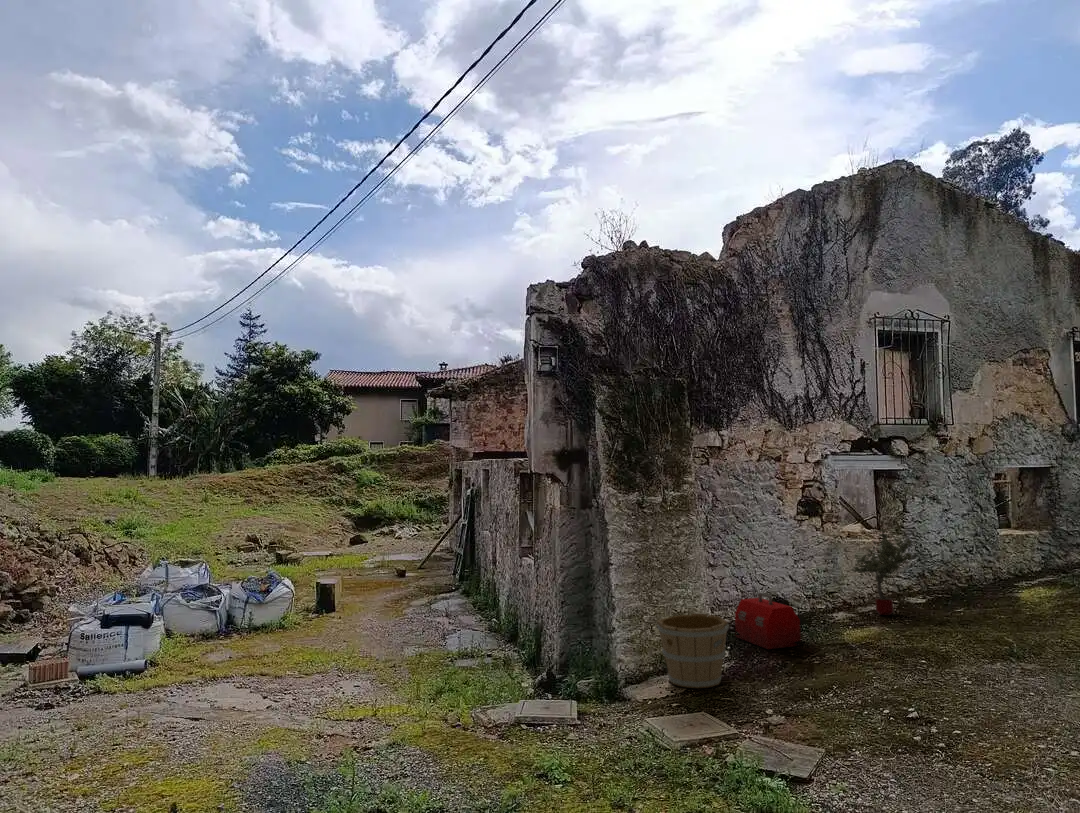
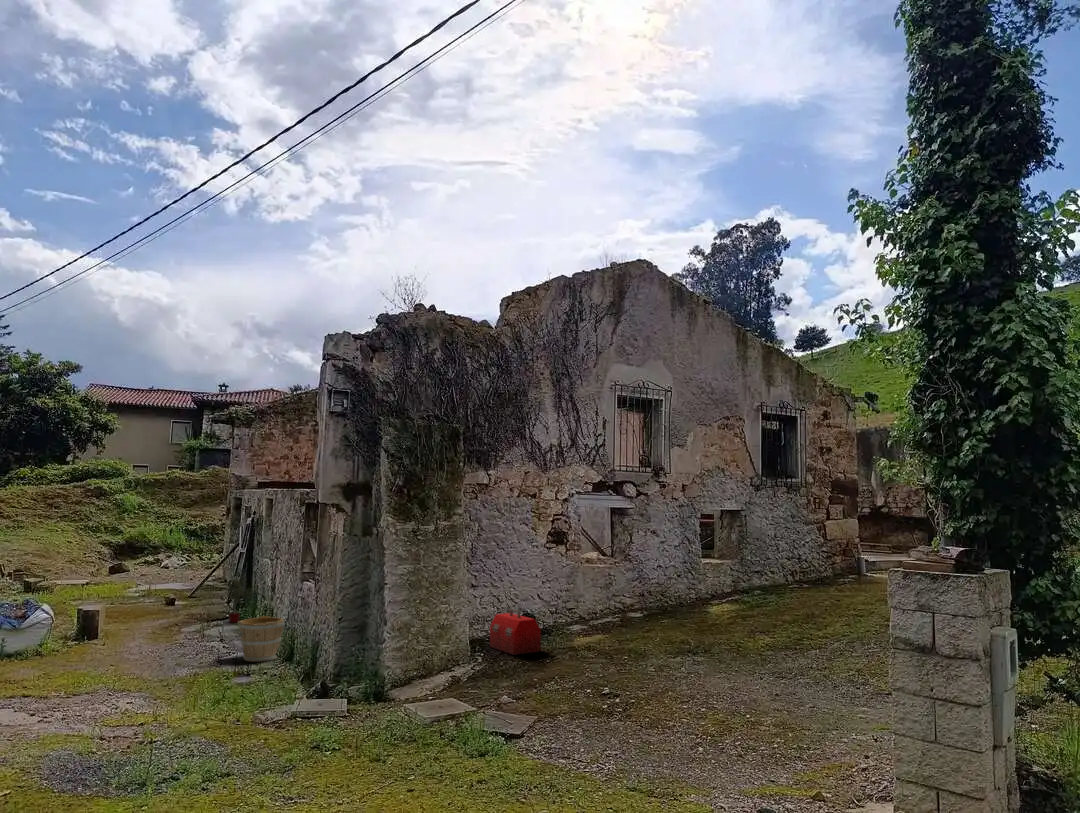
potted tree: present [852,529,912,615] -> present [227,571,253,623]
wooden bucket: present [657,613,729,688] -> present [238,616,286,662]

